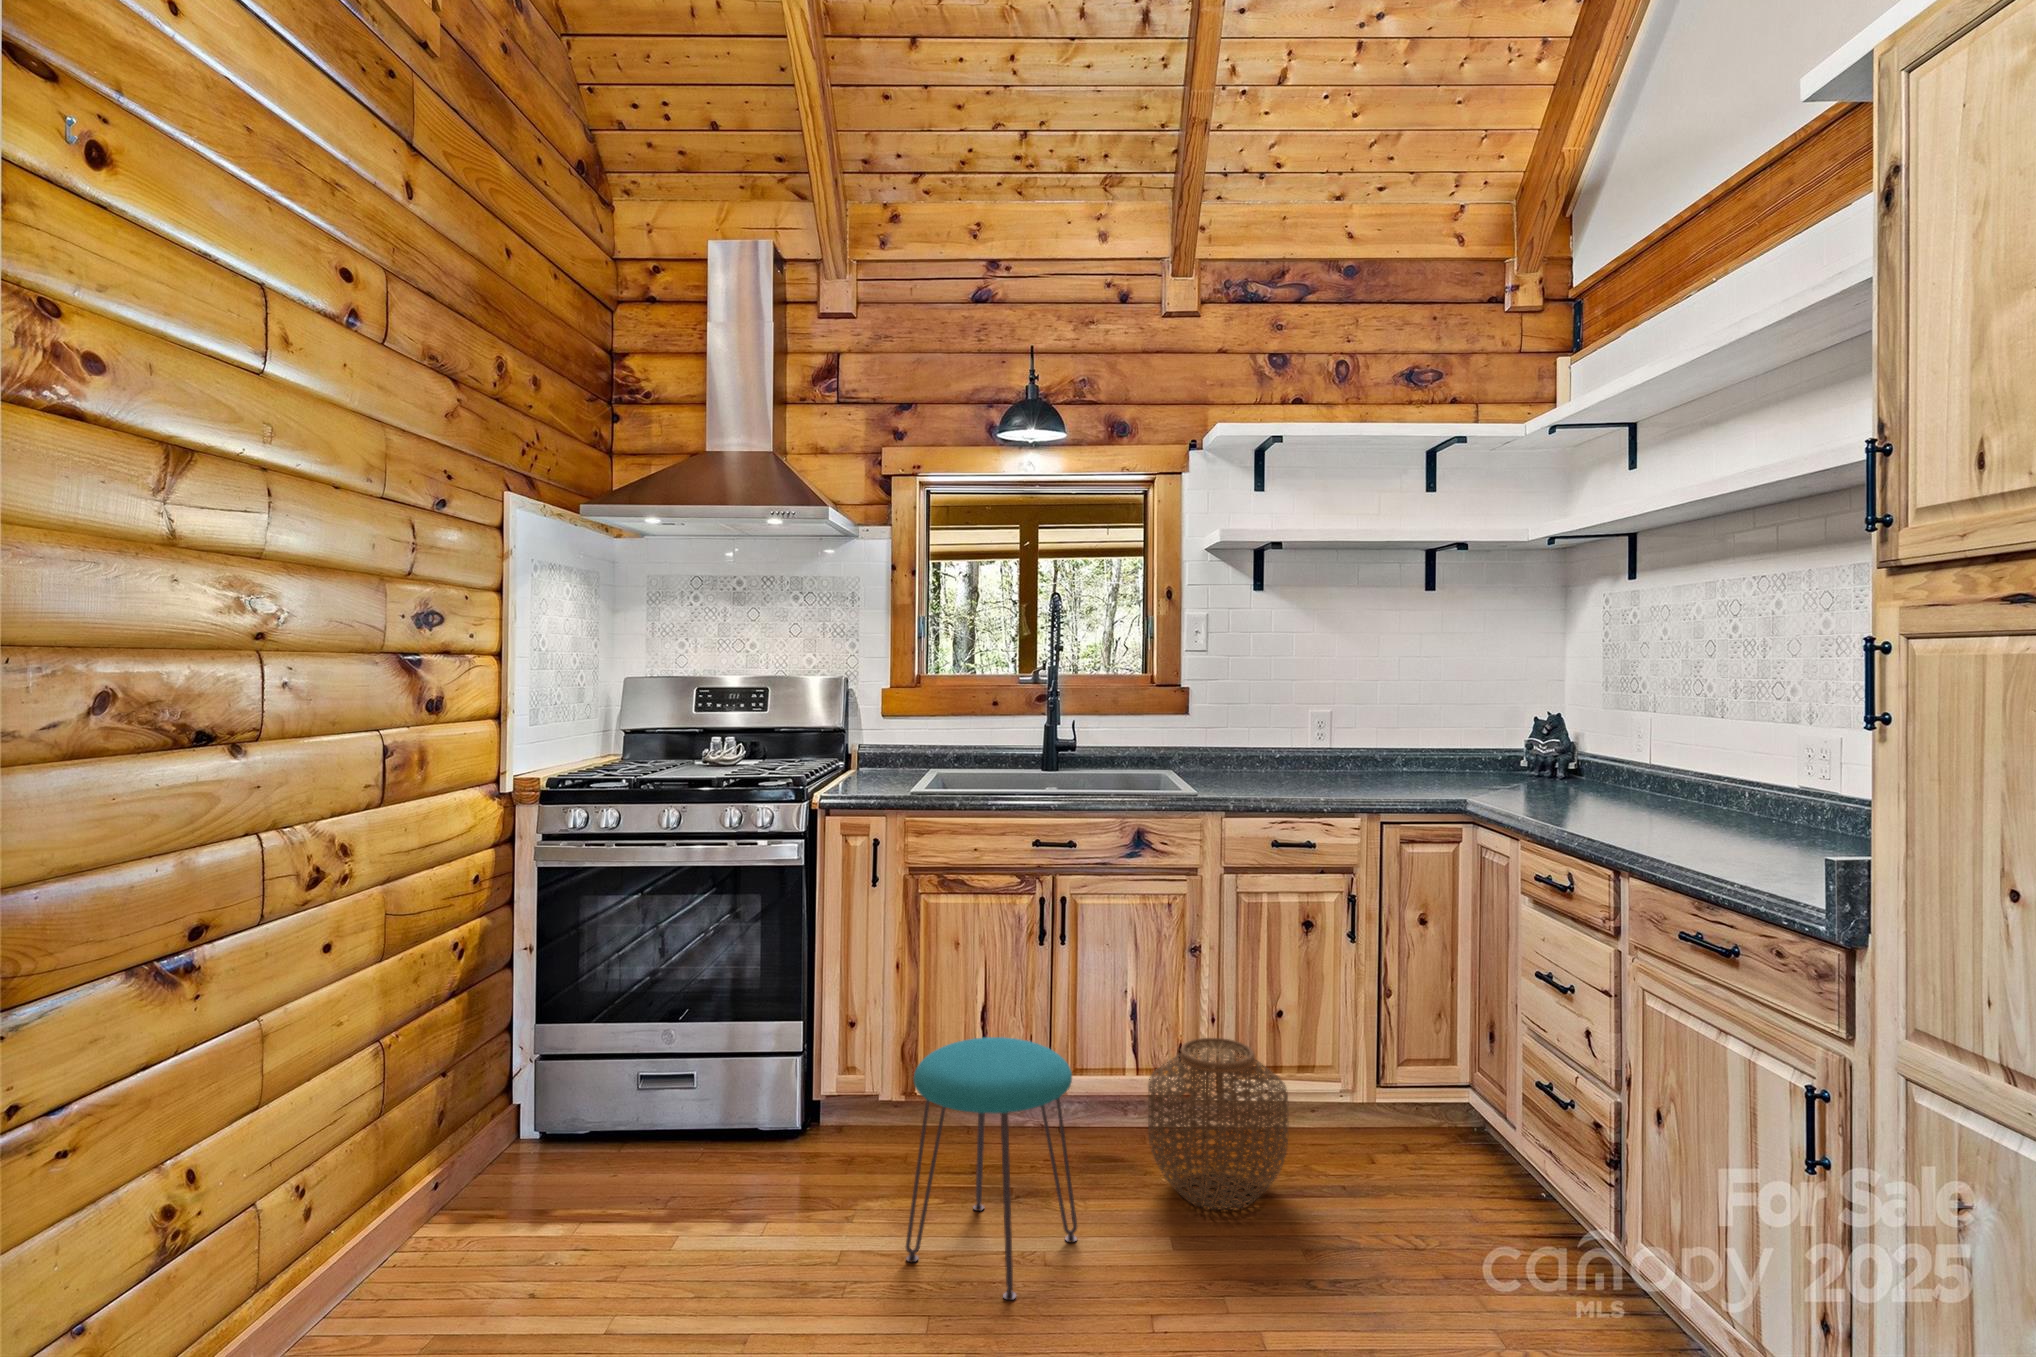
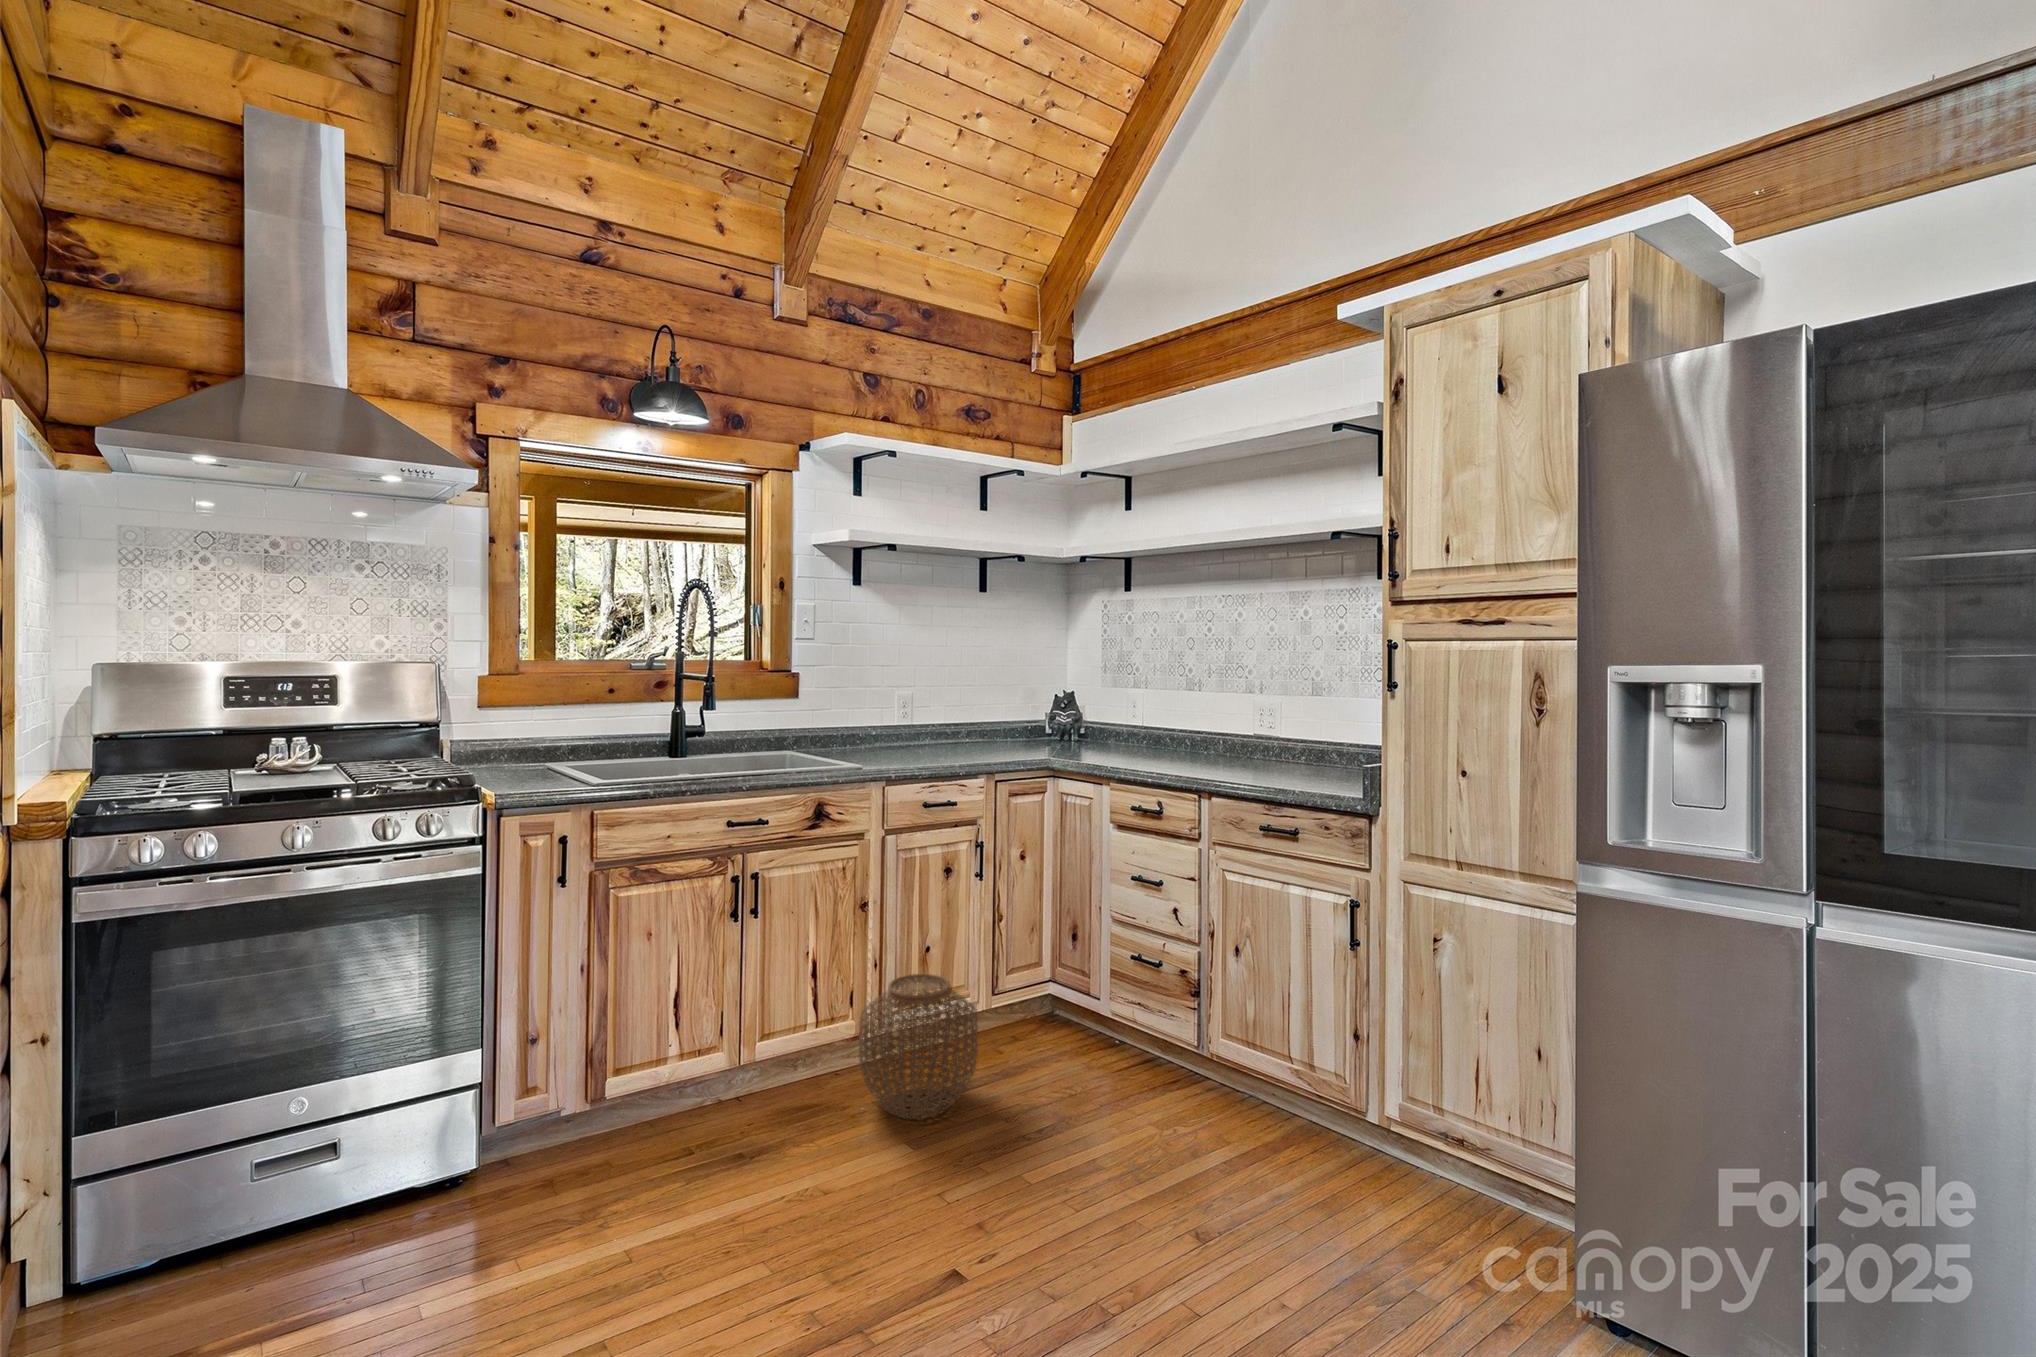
stool: present [906,1037,1077,1300] -> none [694,1011,851,1252]

